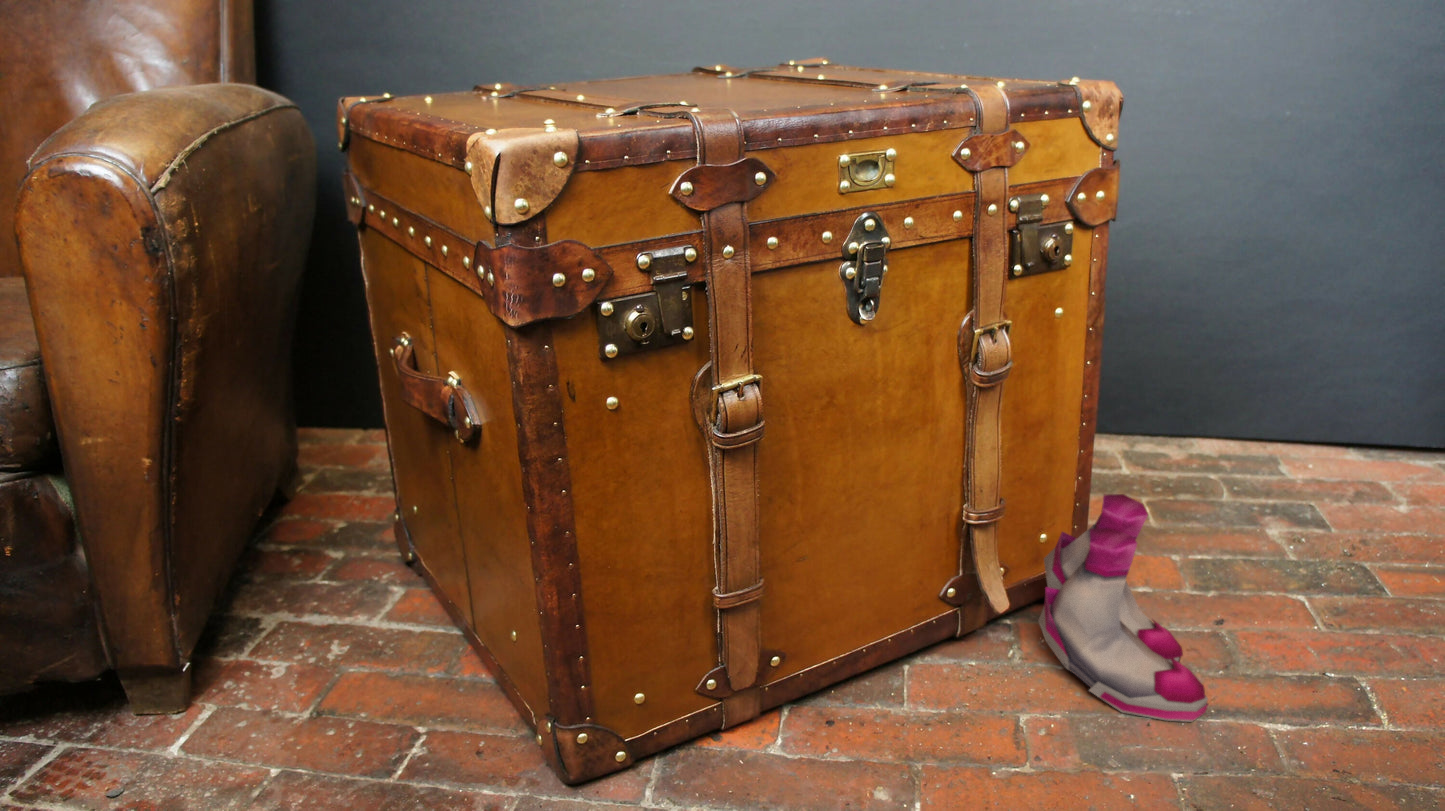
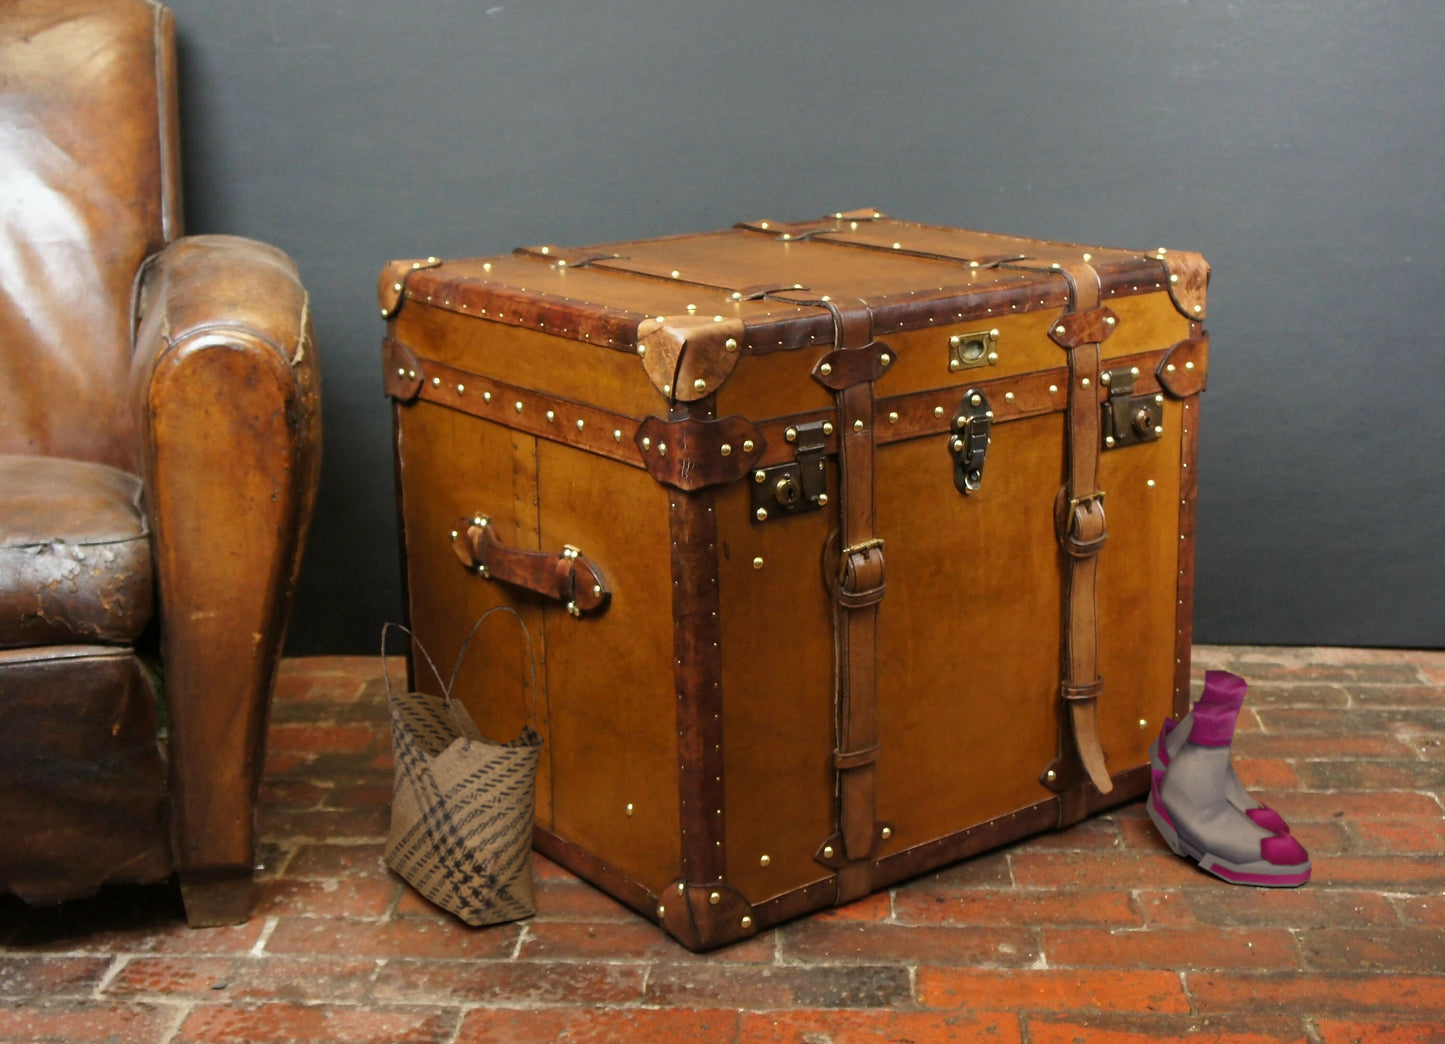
woven basket: none [289,426,448,729] -> present [381,606,544,925]

